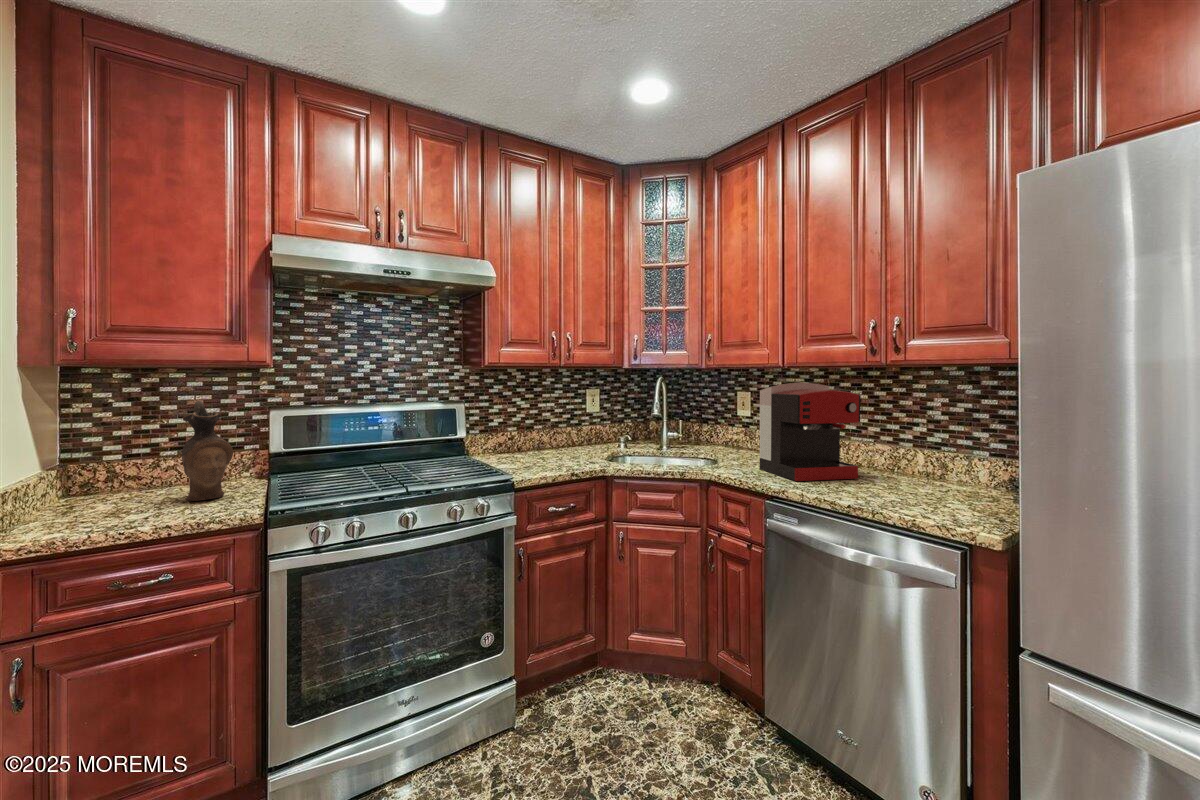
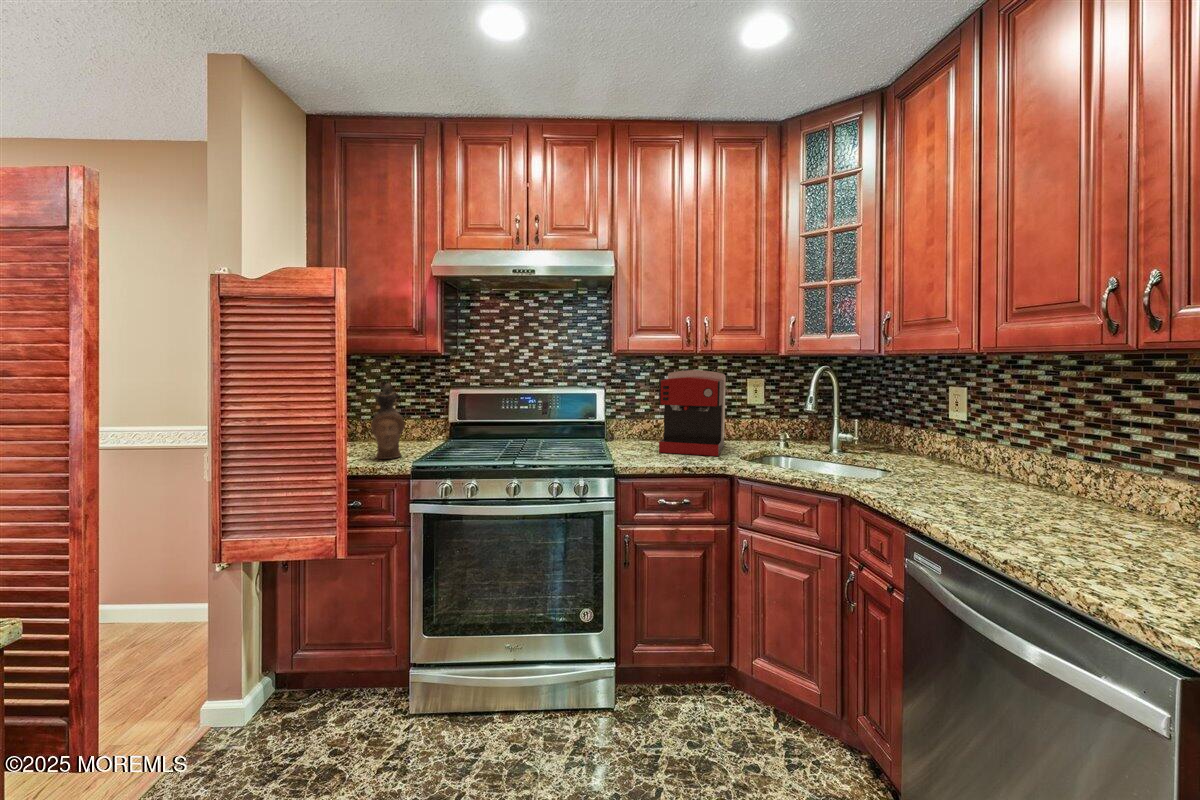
coffee maker: present [759,382,861,481] -> present [659,370,726,456]

